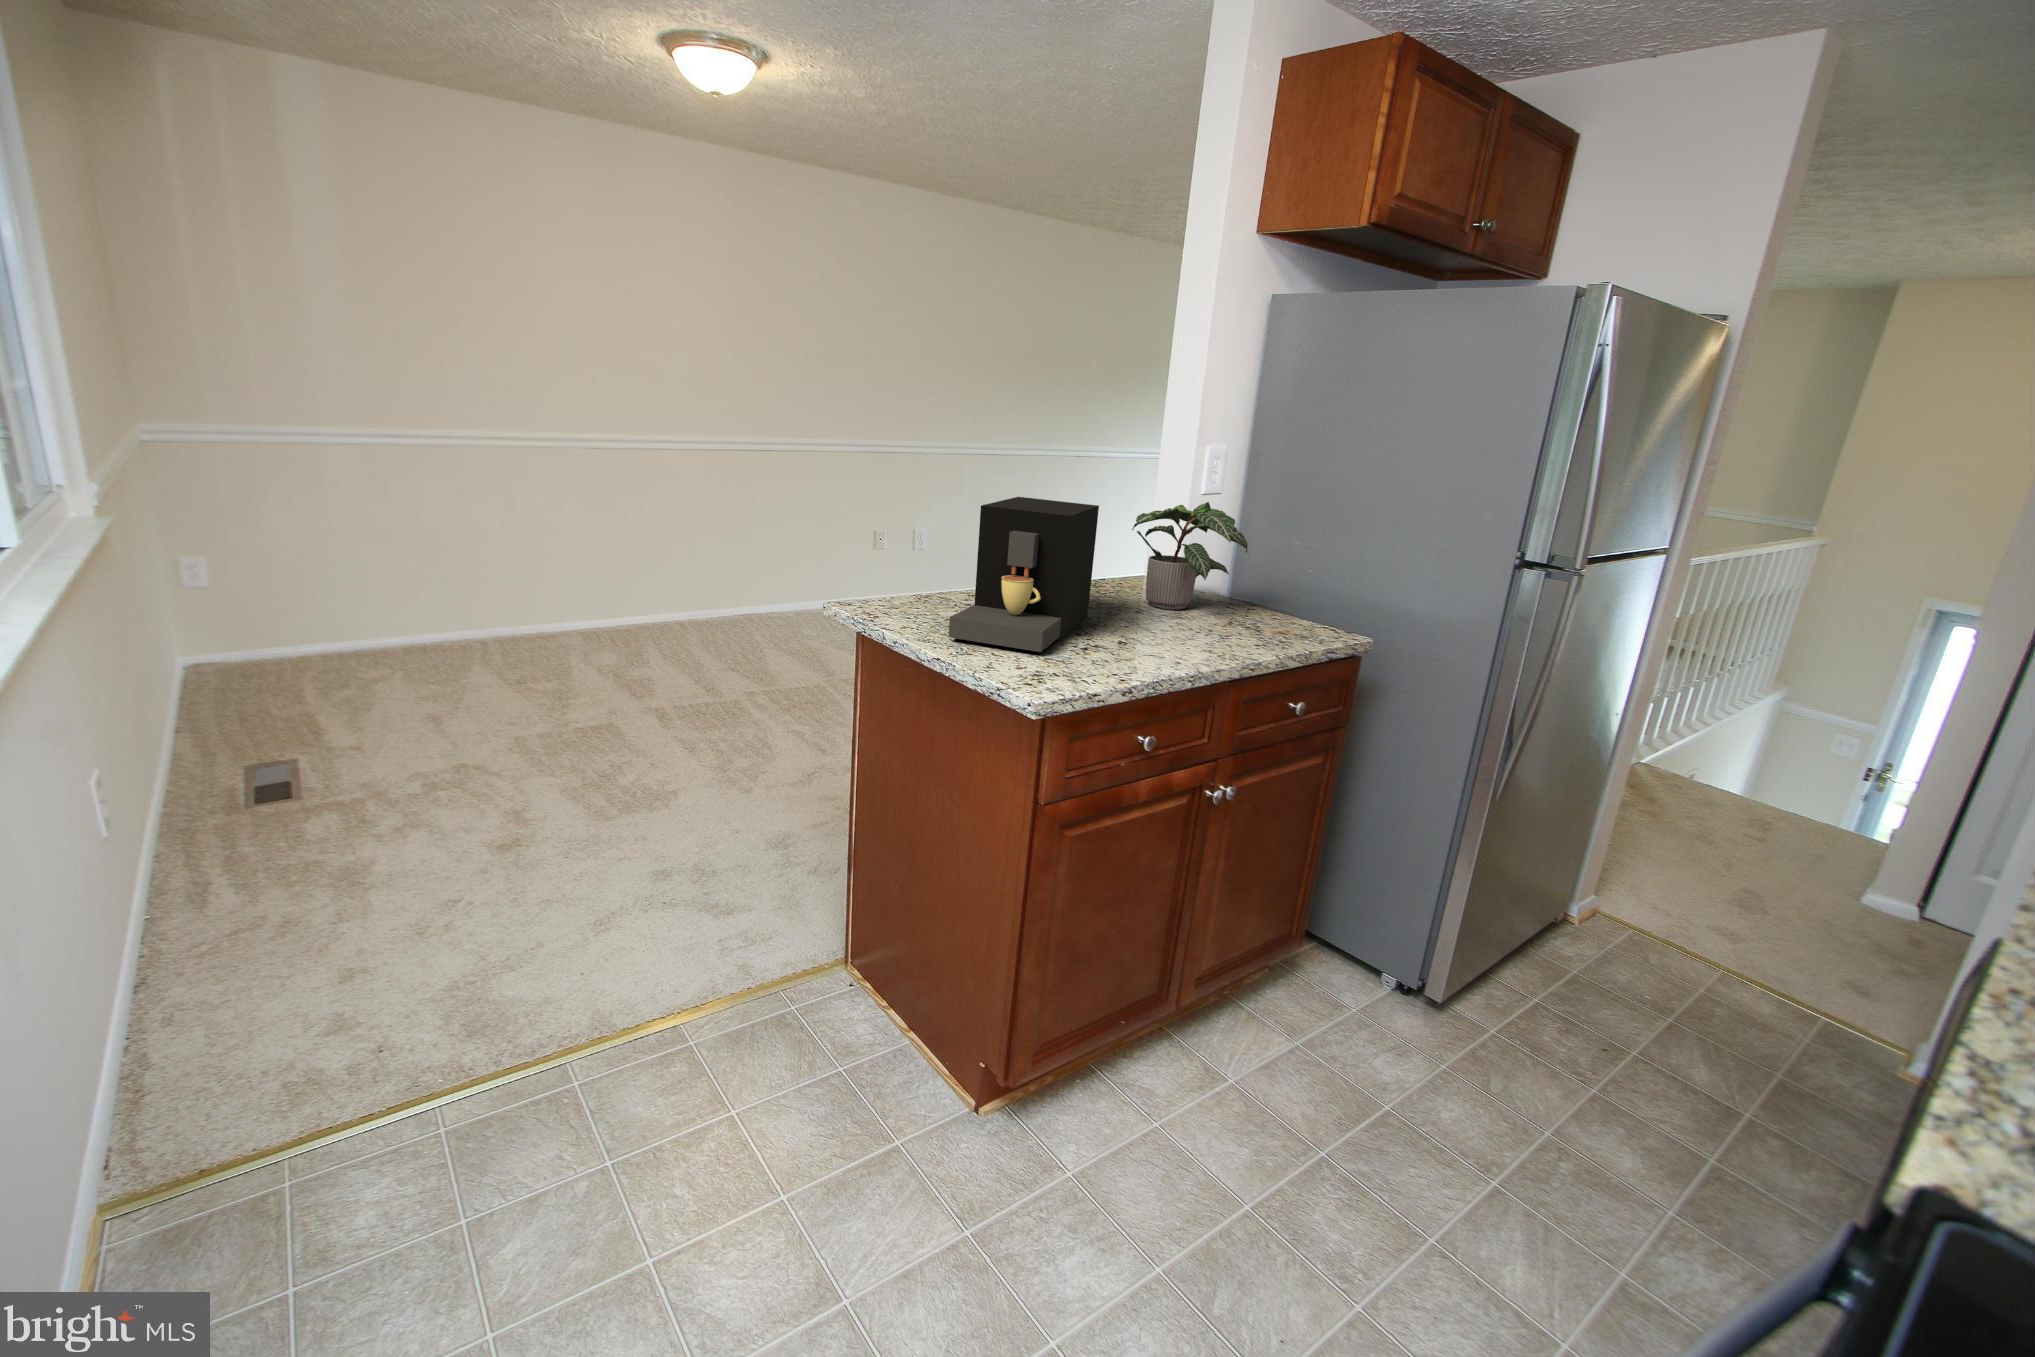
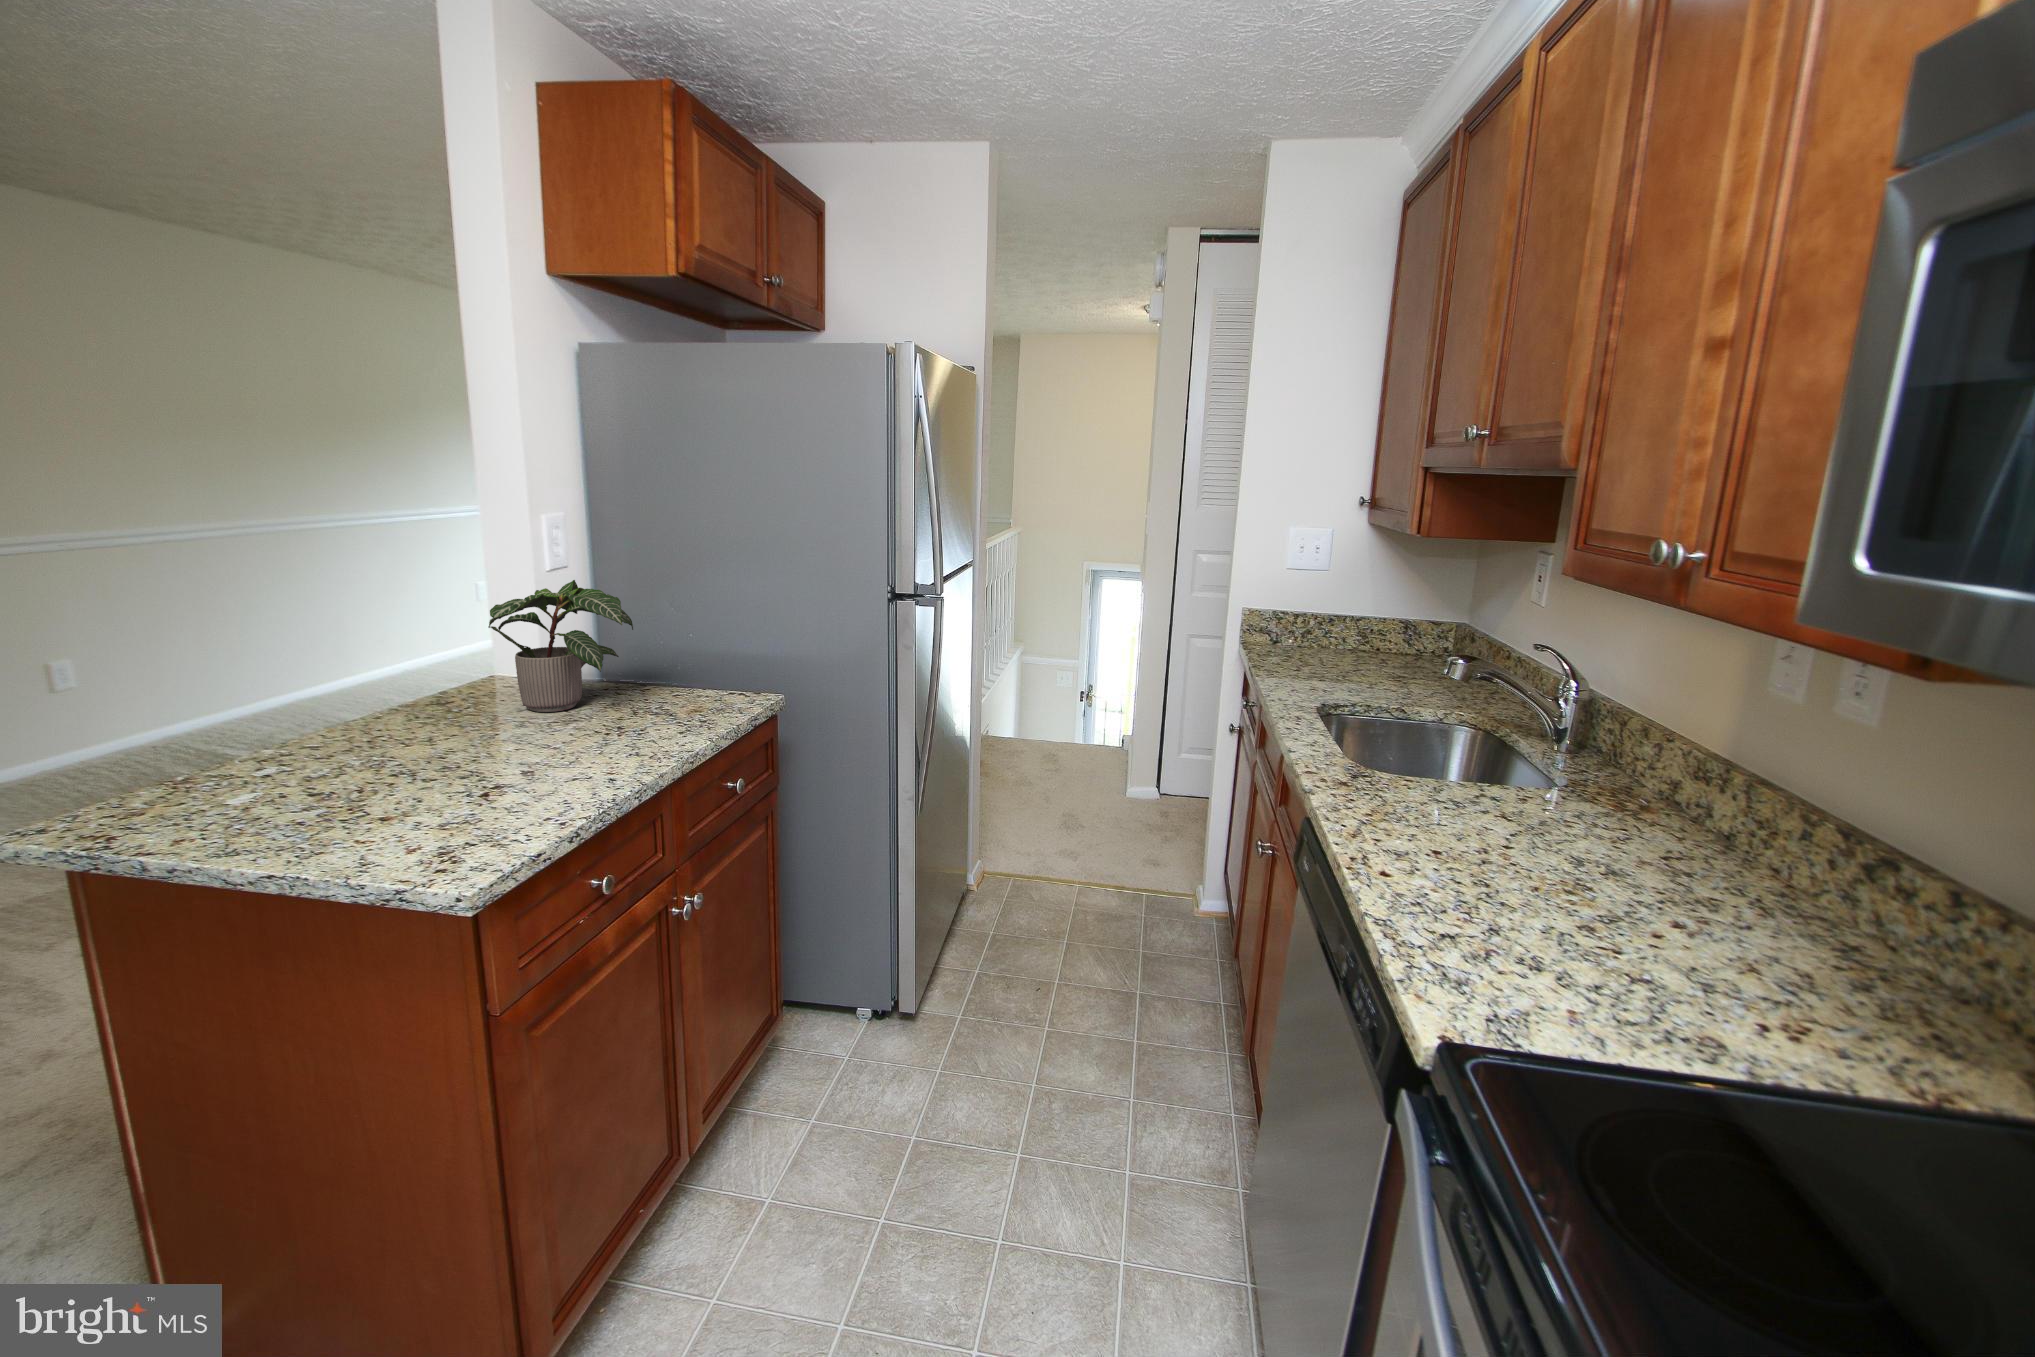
coffee maker: present [949,497,1099,652] -> none [257,608,459,838]

